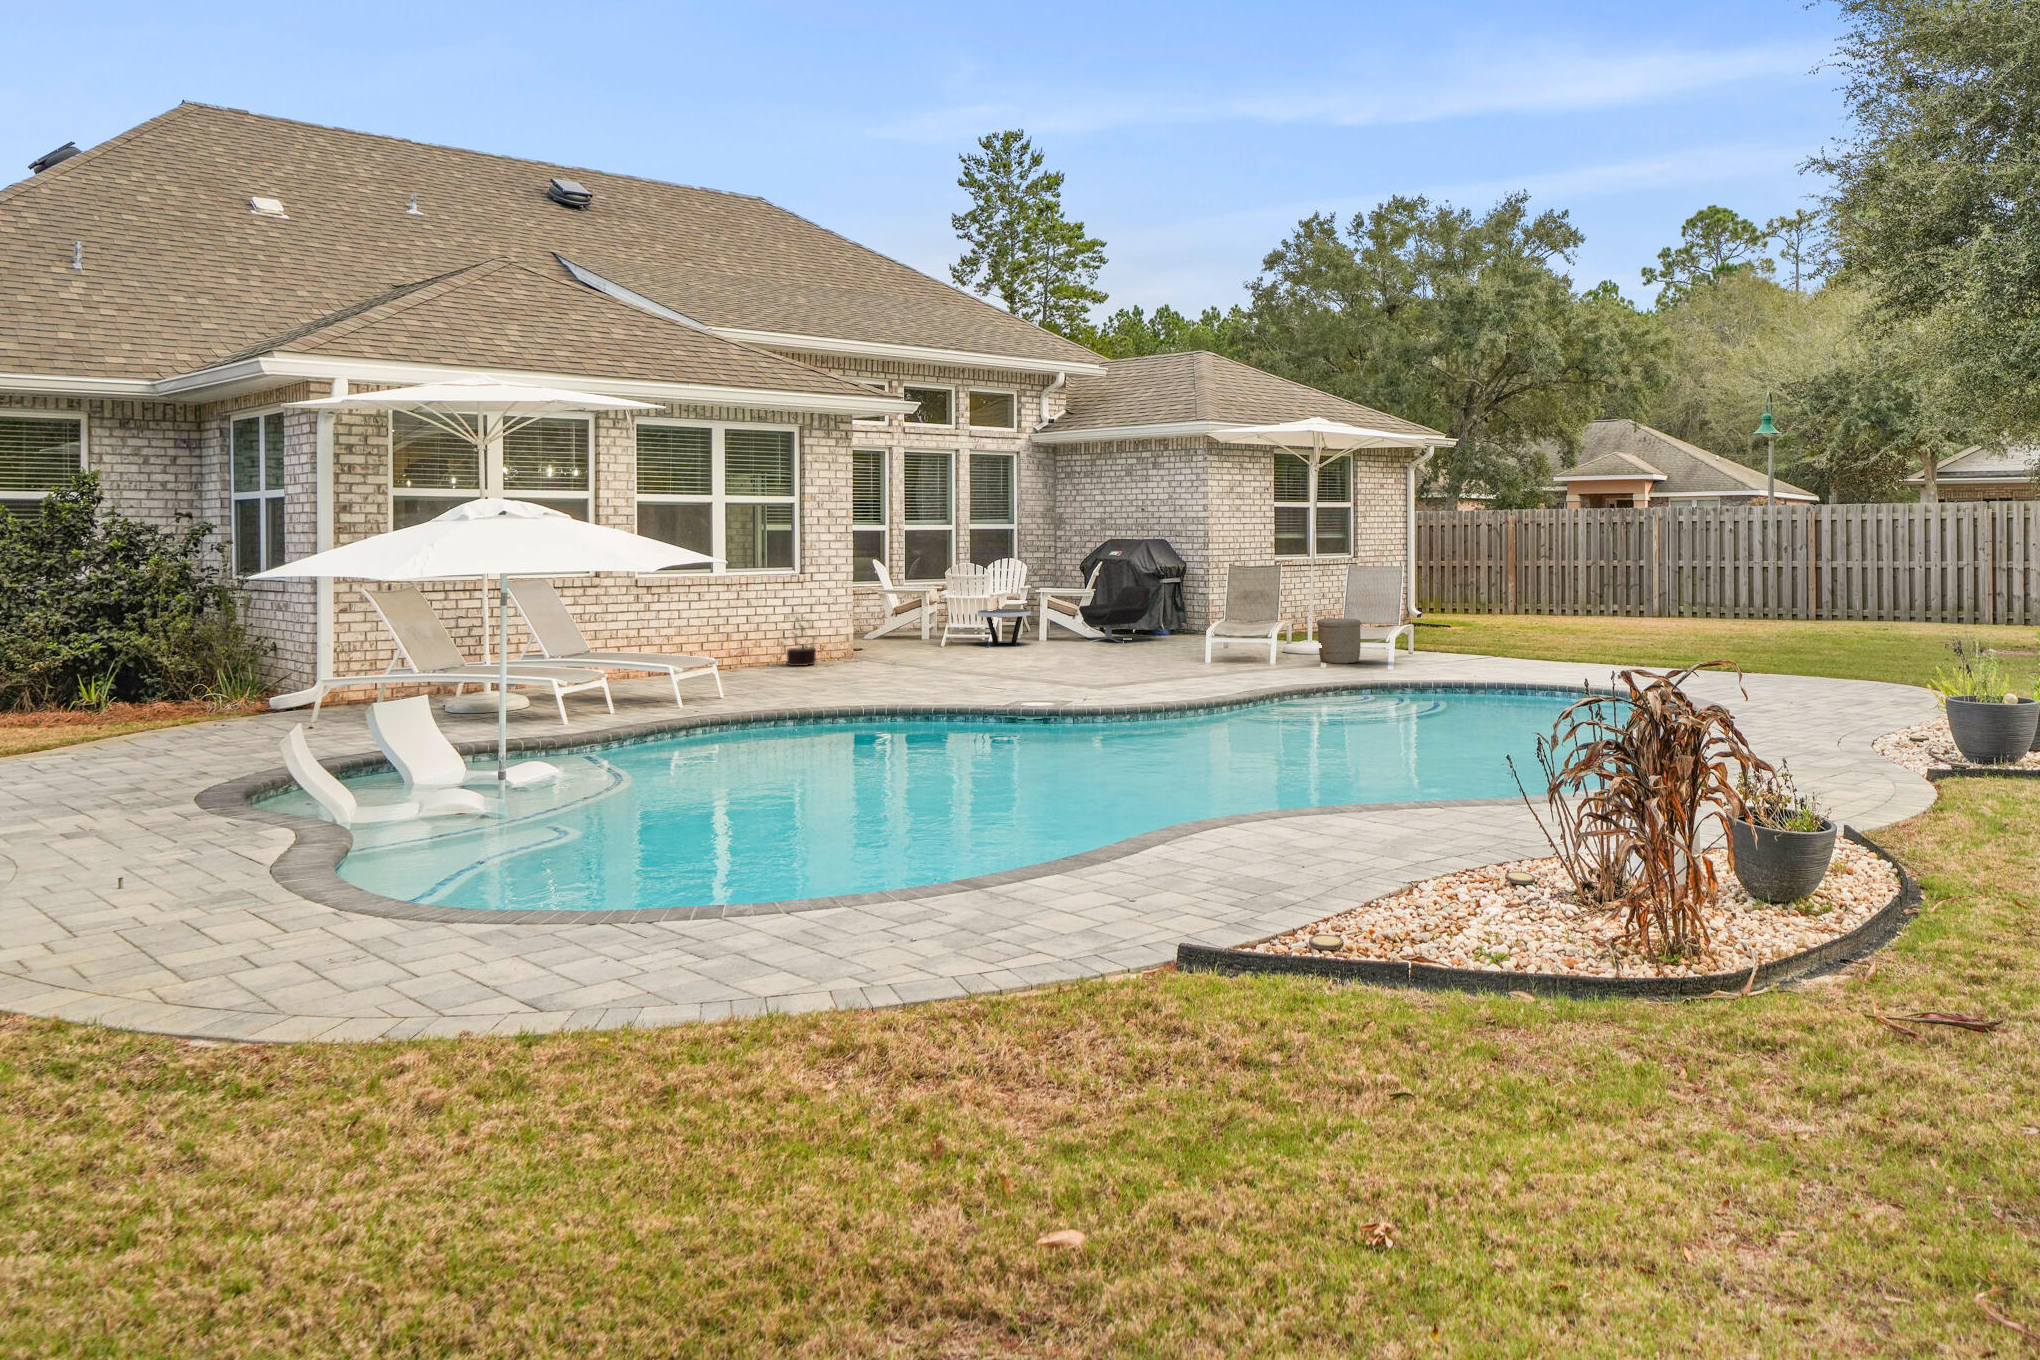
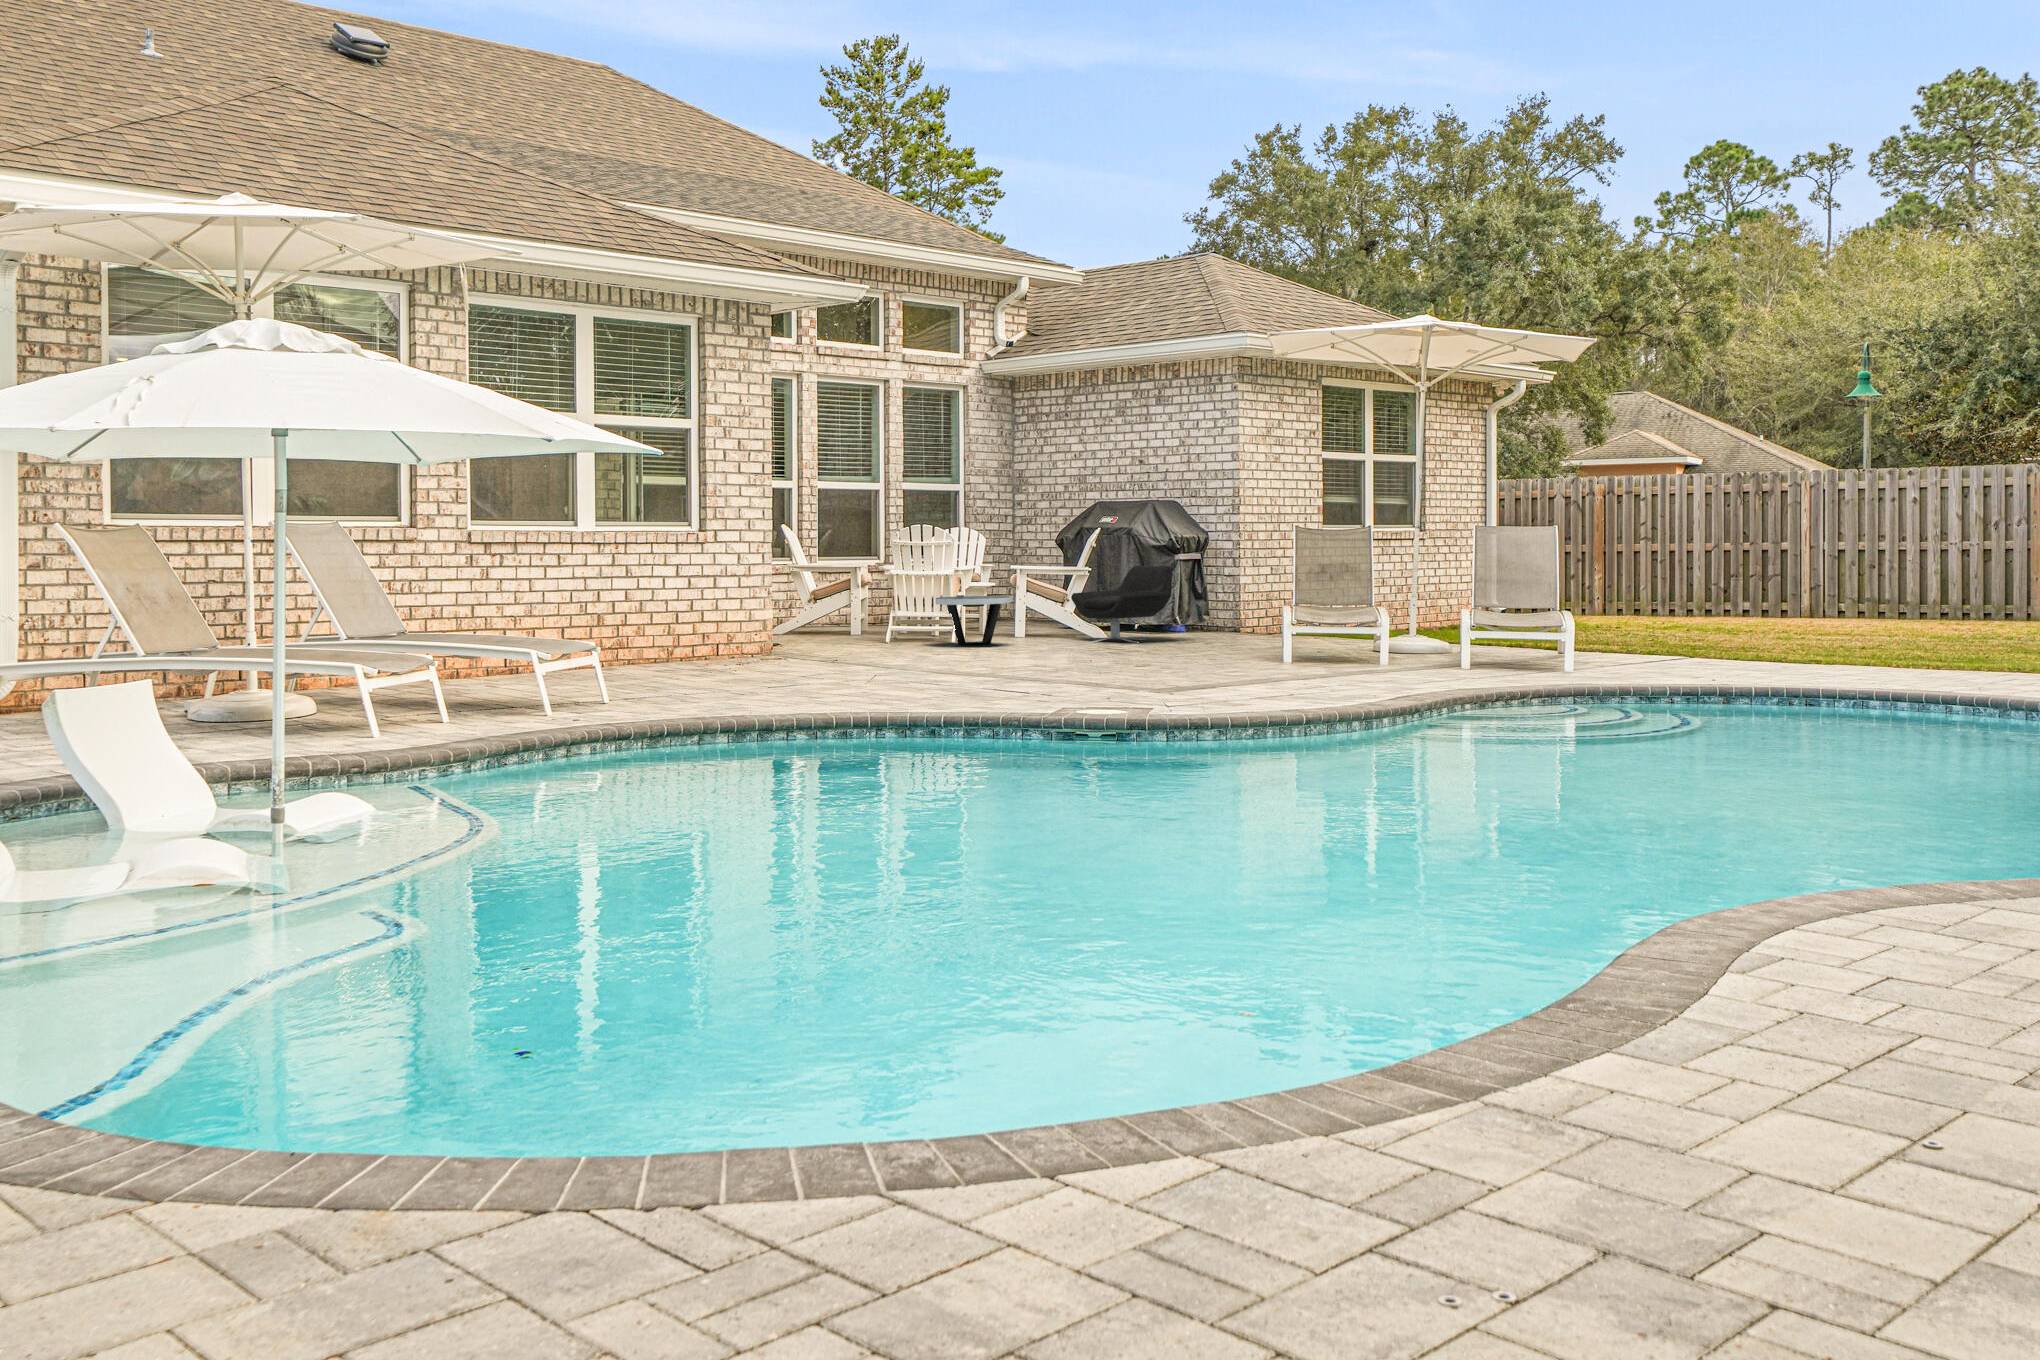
decorative plant: present [782,617,816,666] -> none [672,590,727,666]
woven basket: present [1317,618,1361,664] -> none [1446,597,1513,660]

